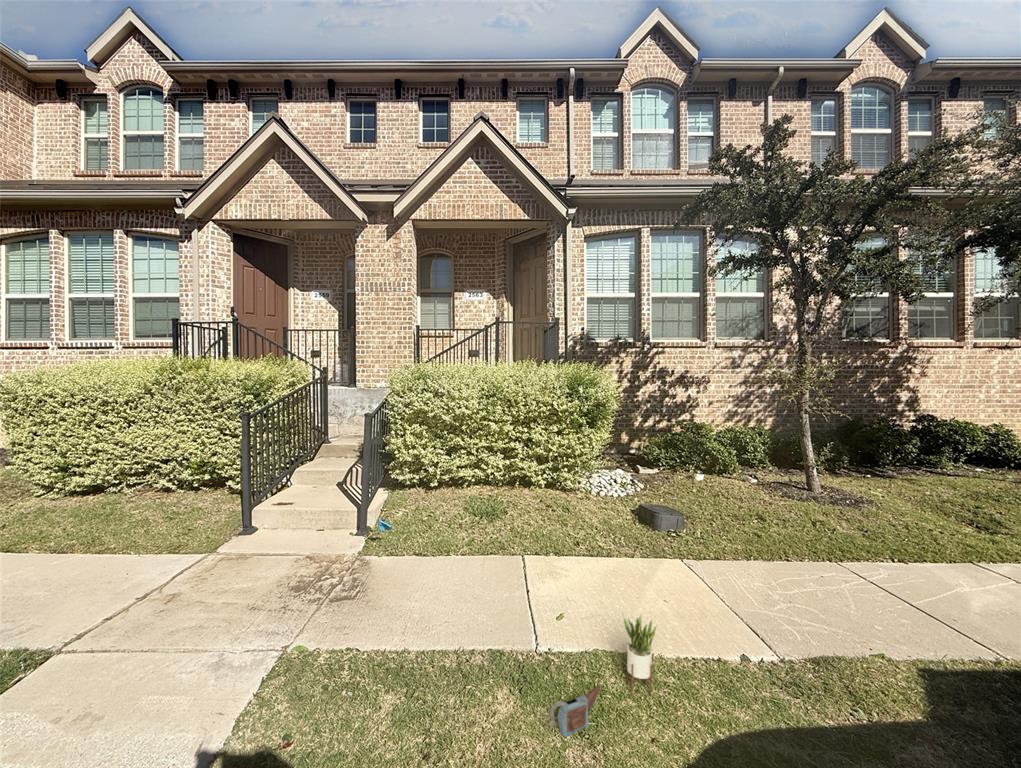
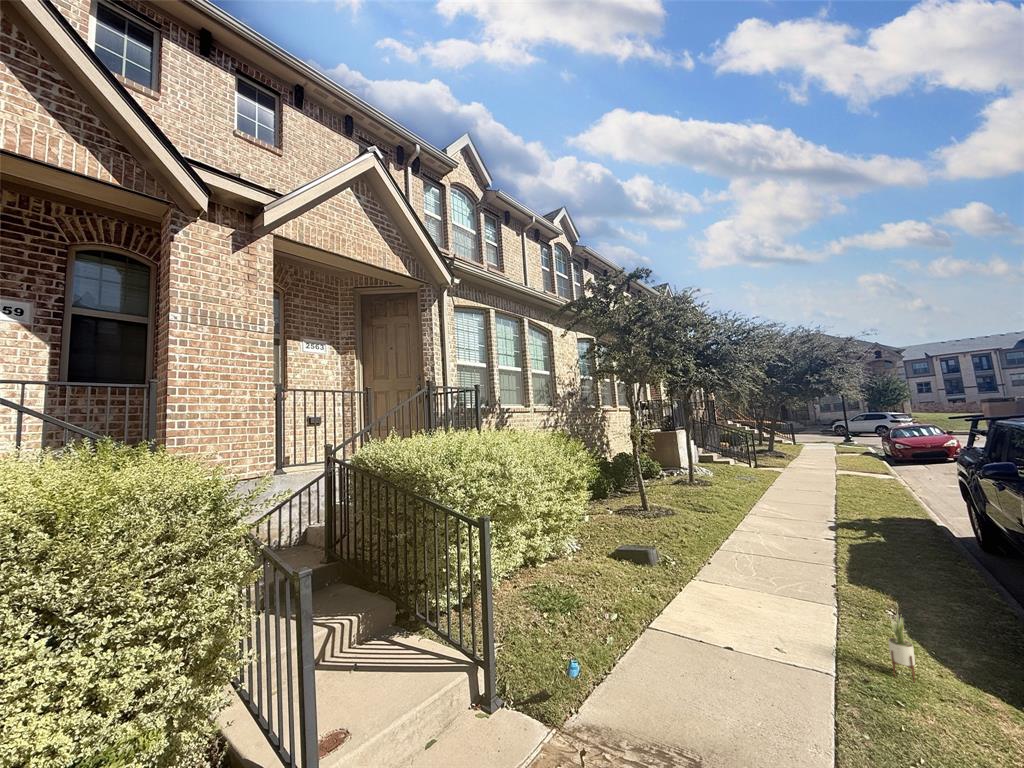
watering can: present [549,686,601,737] -> none [941,681,986,735]

